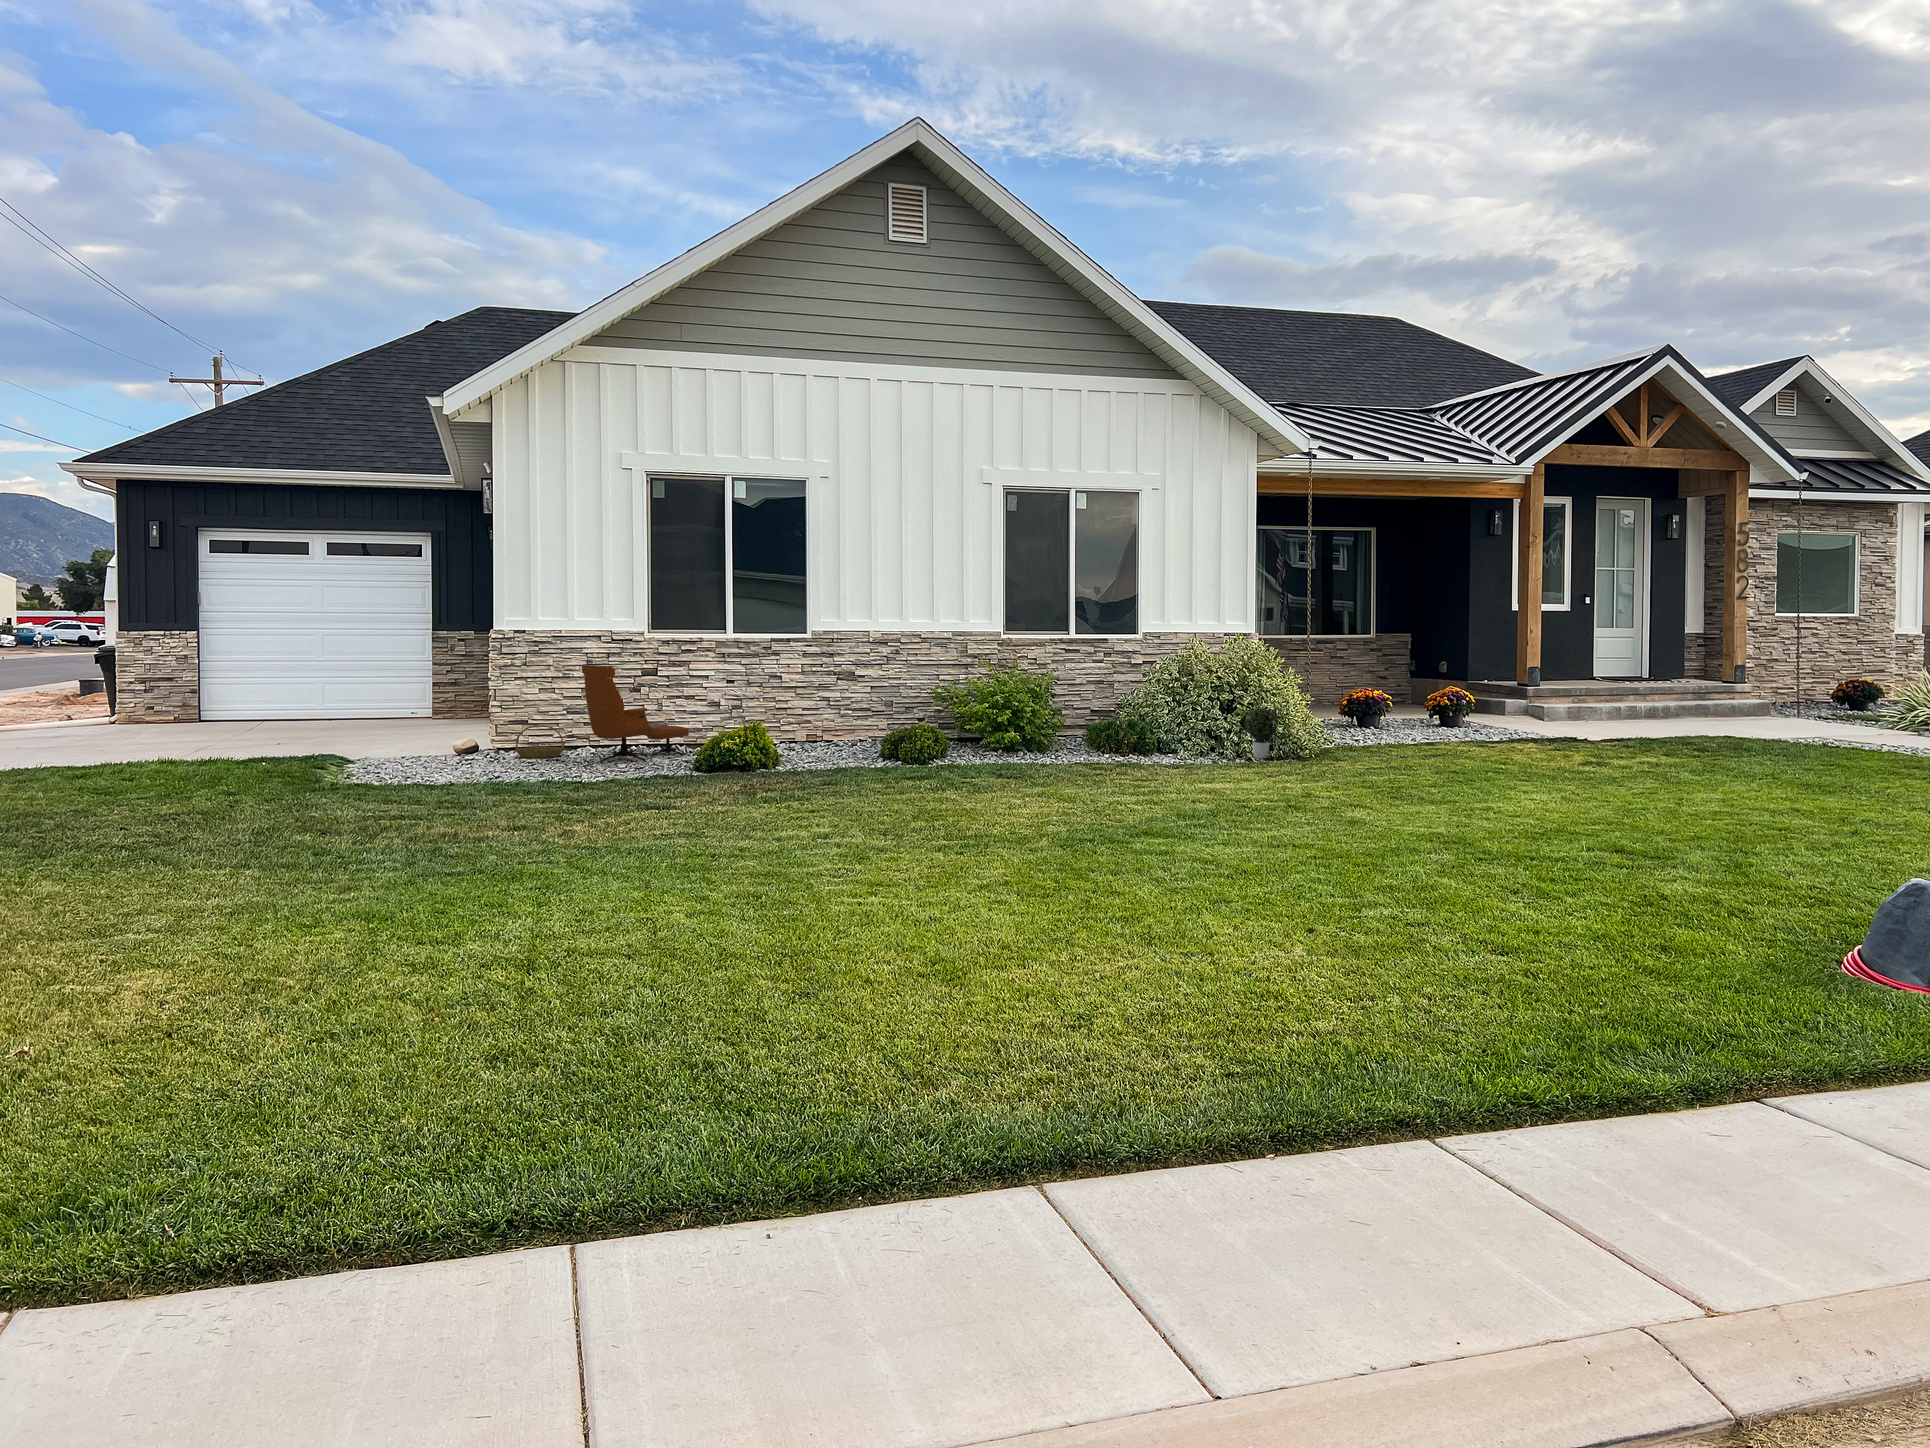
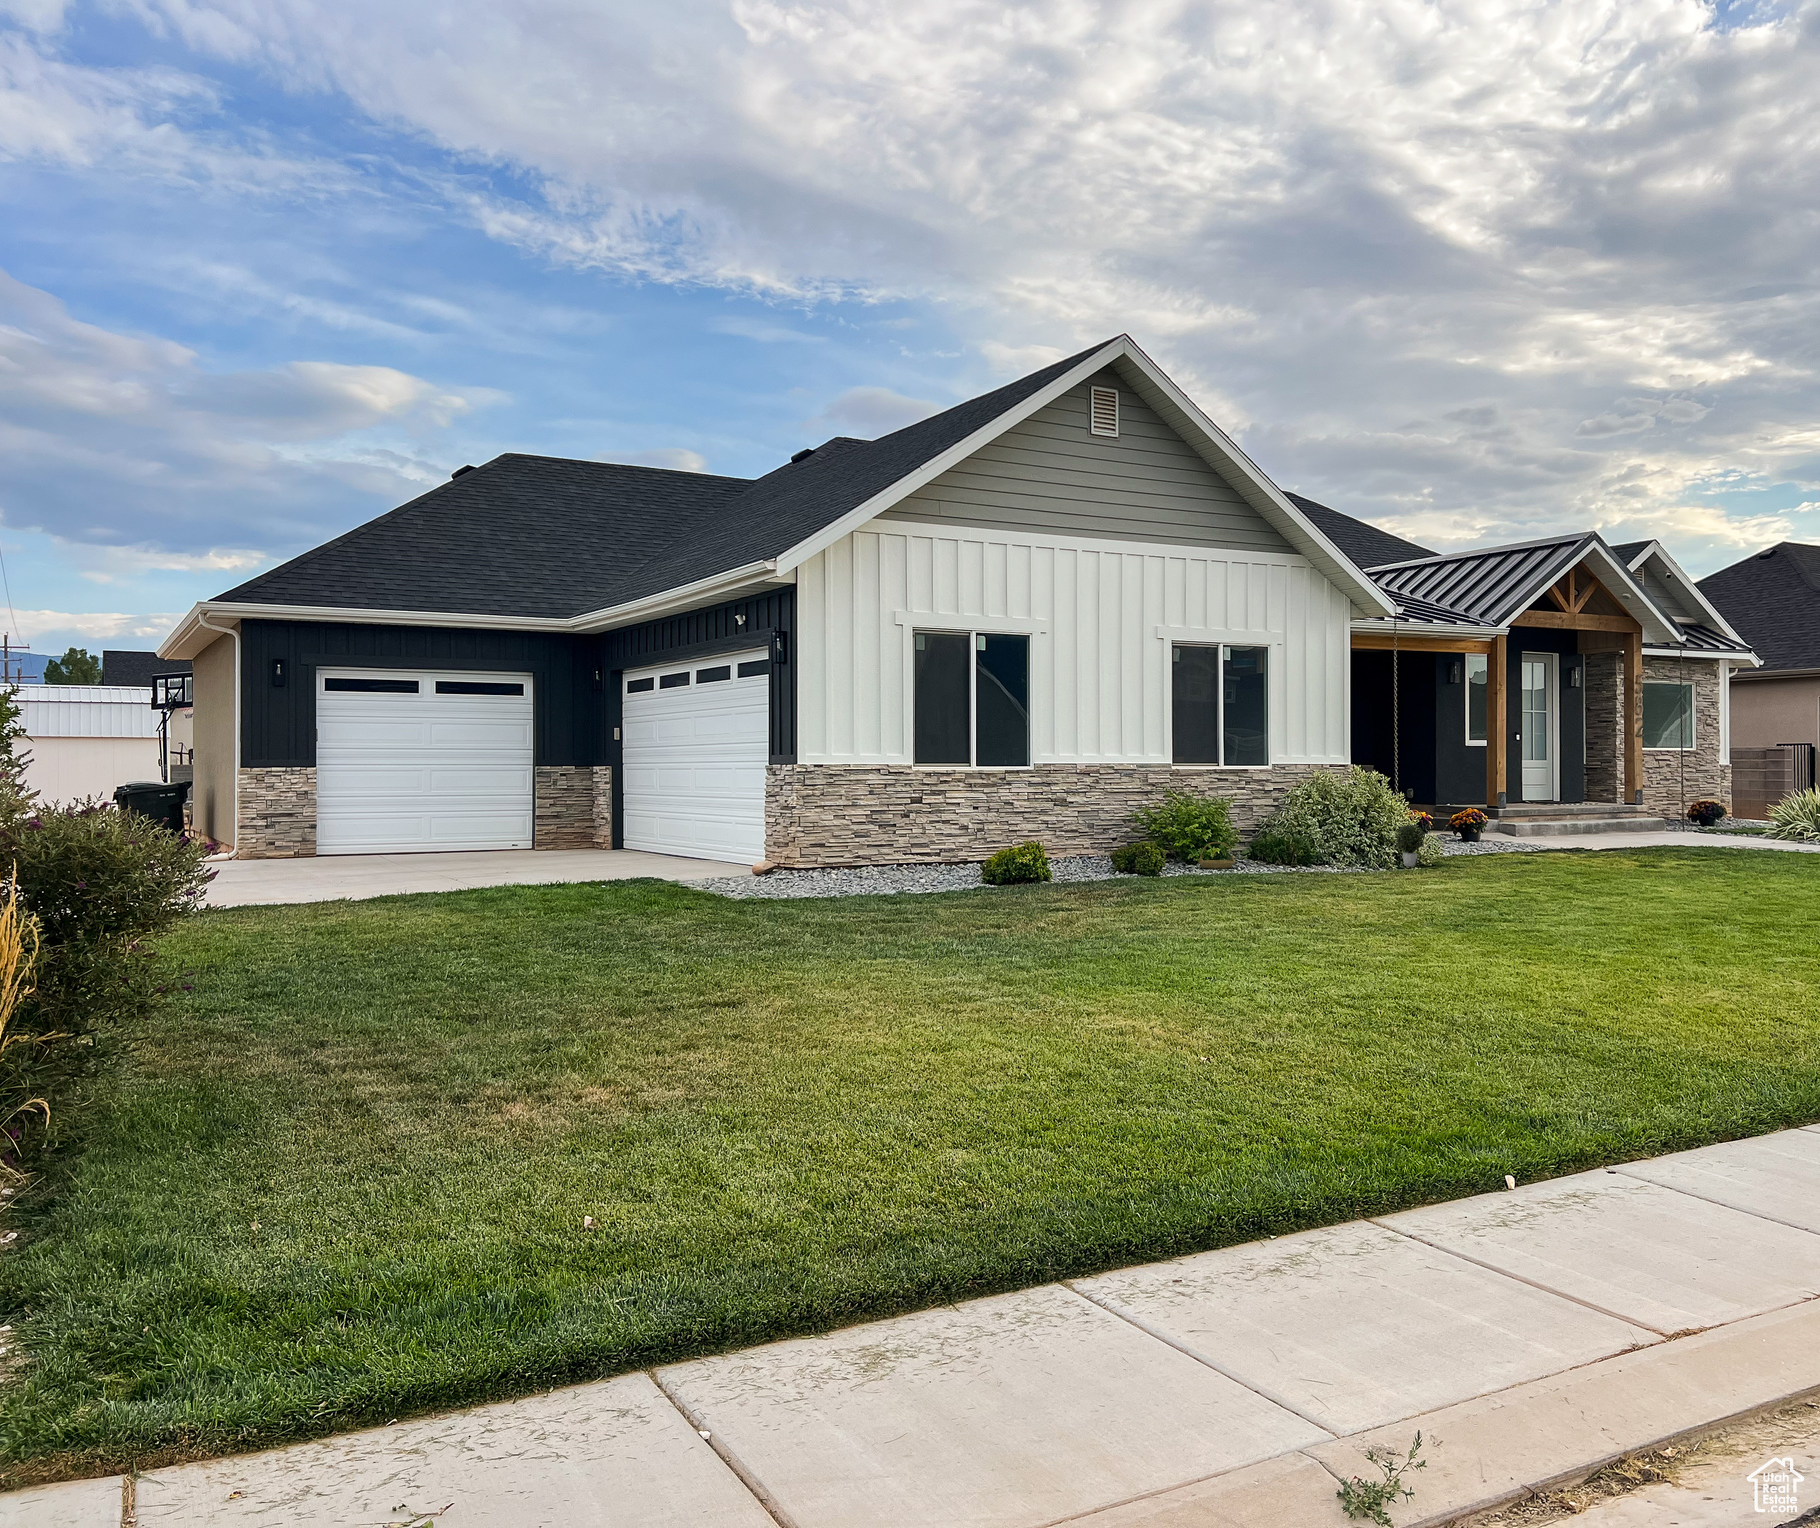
lounge chair: present [582,664,689,763] -> none [901,793,958,879]
basket: present [515,725,565,758] -> present [1198,842,1235,869]

